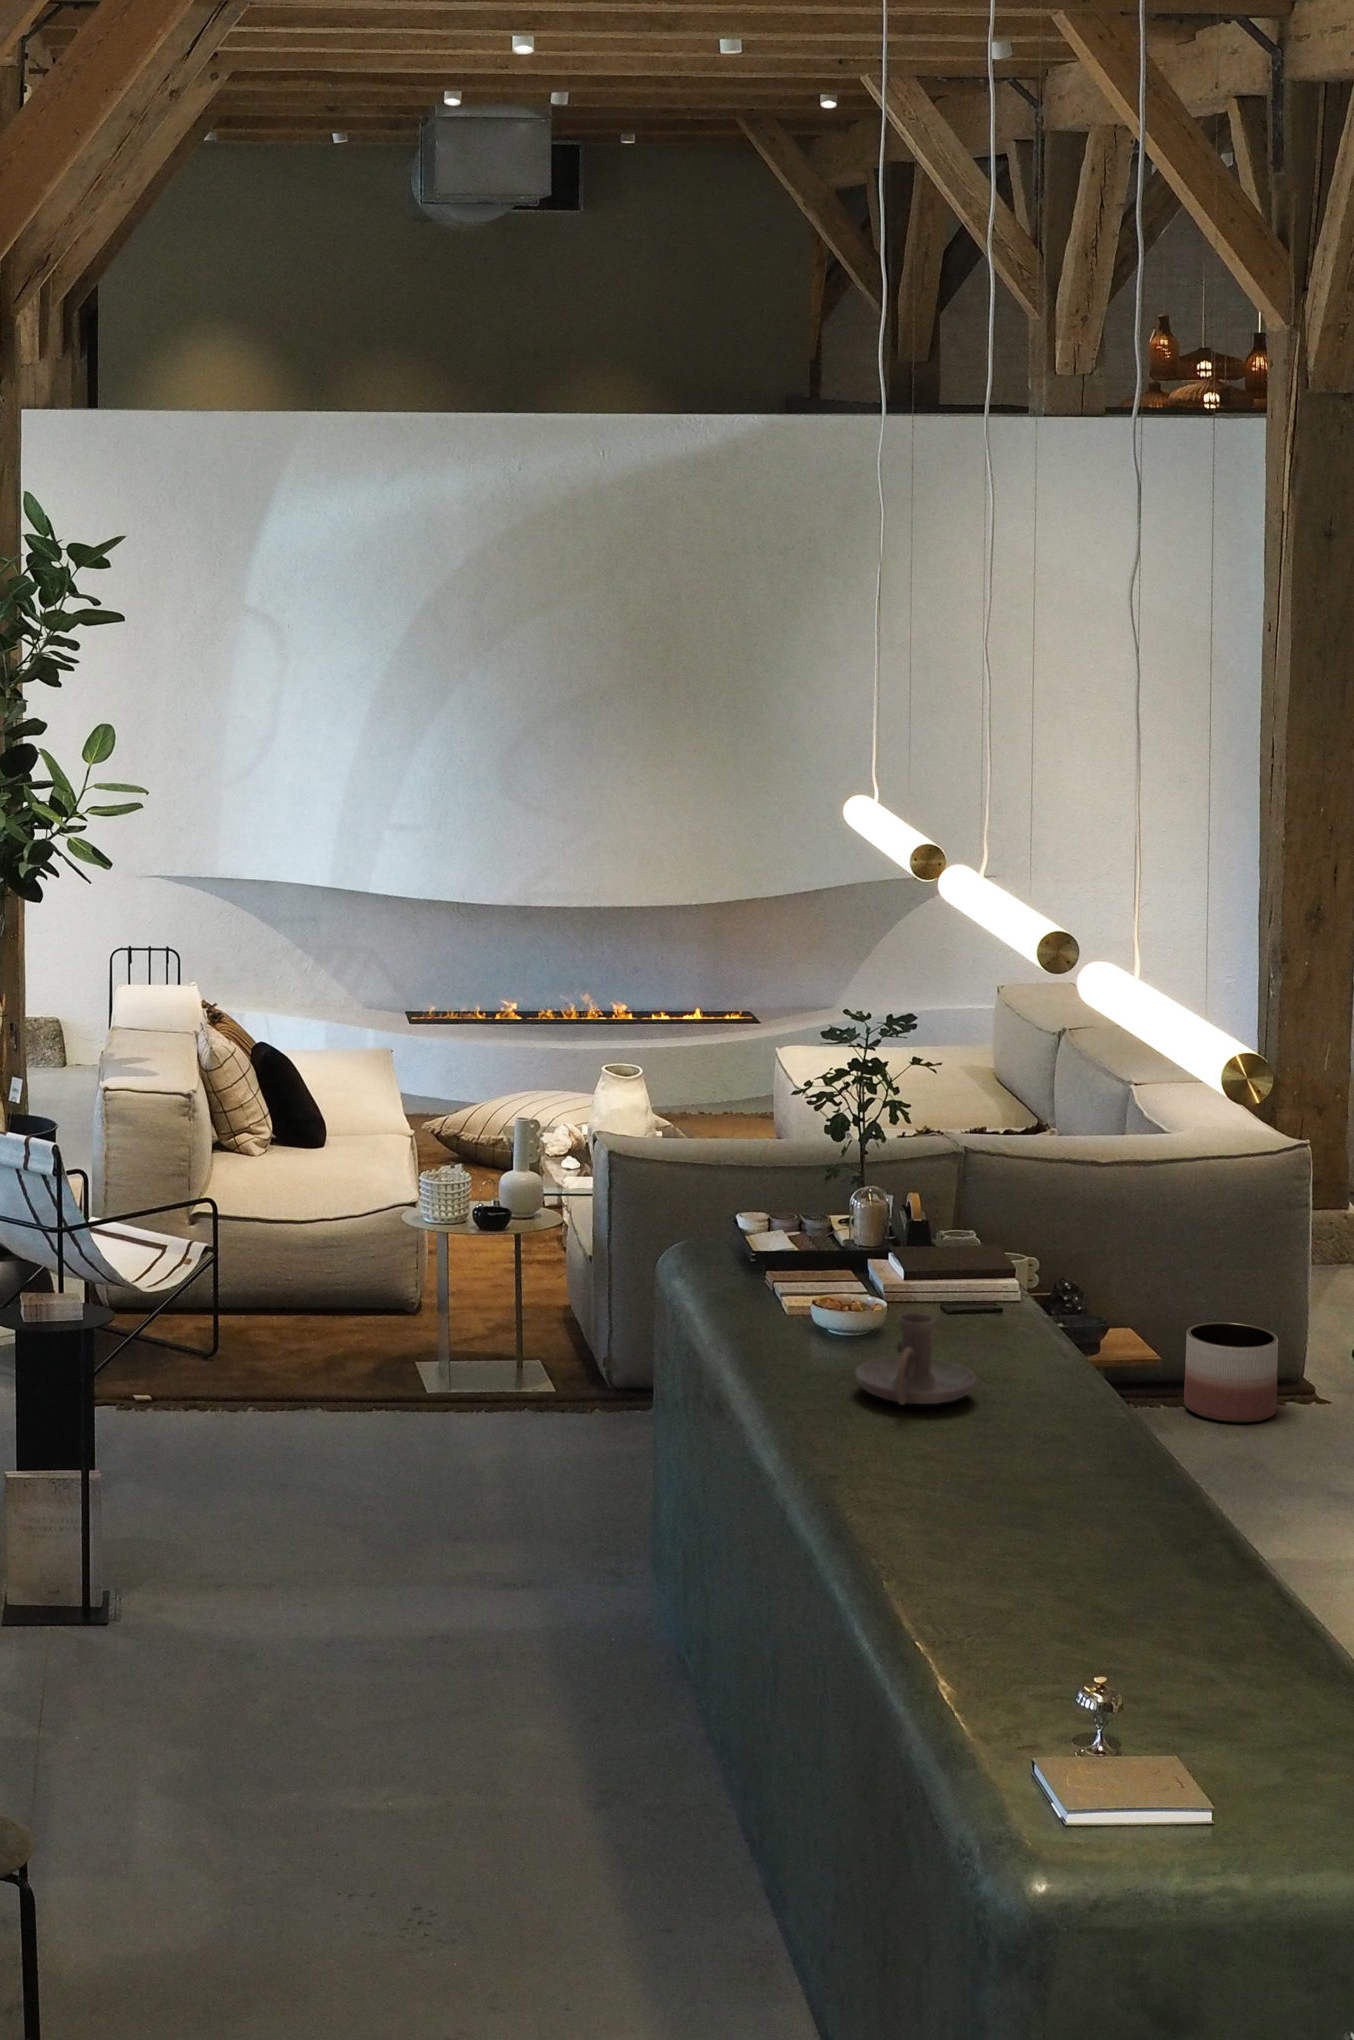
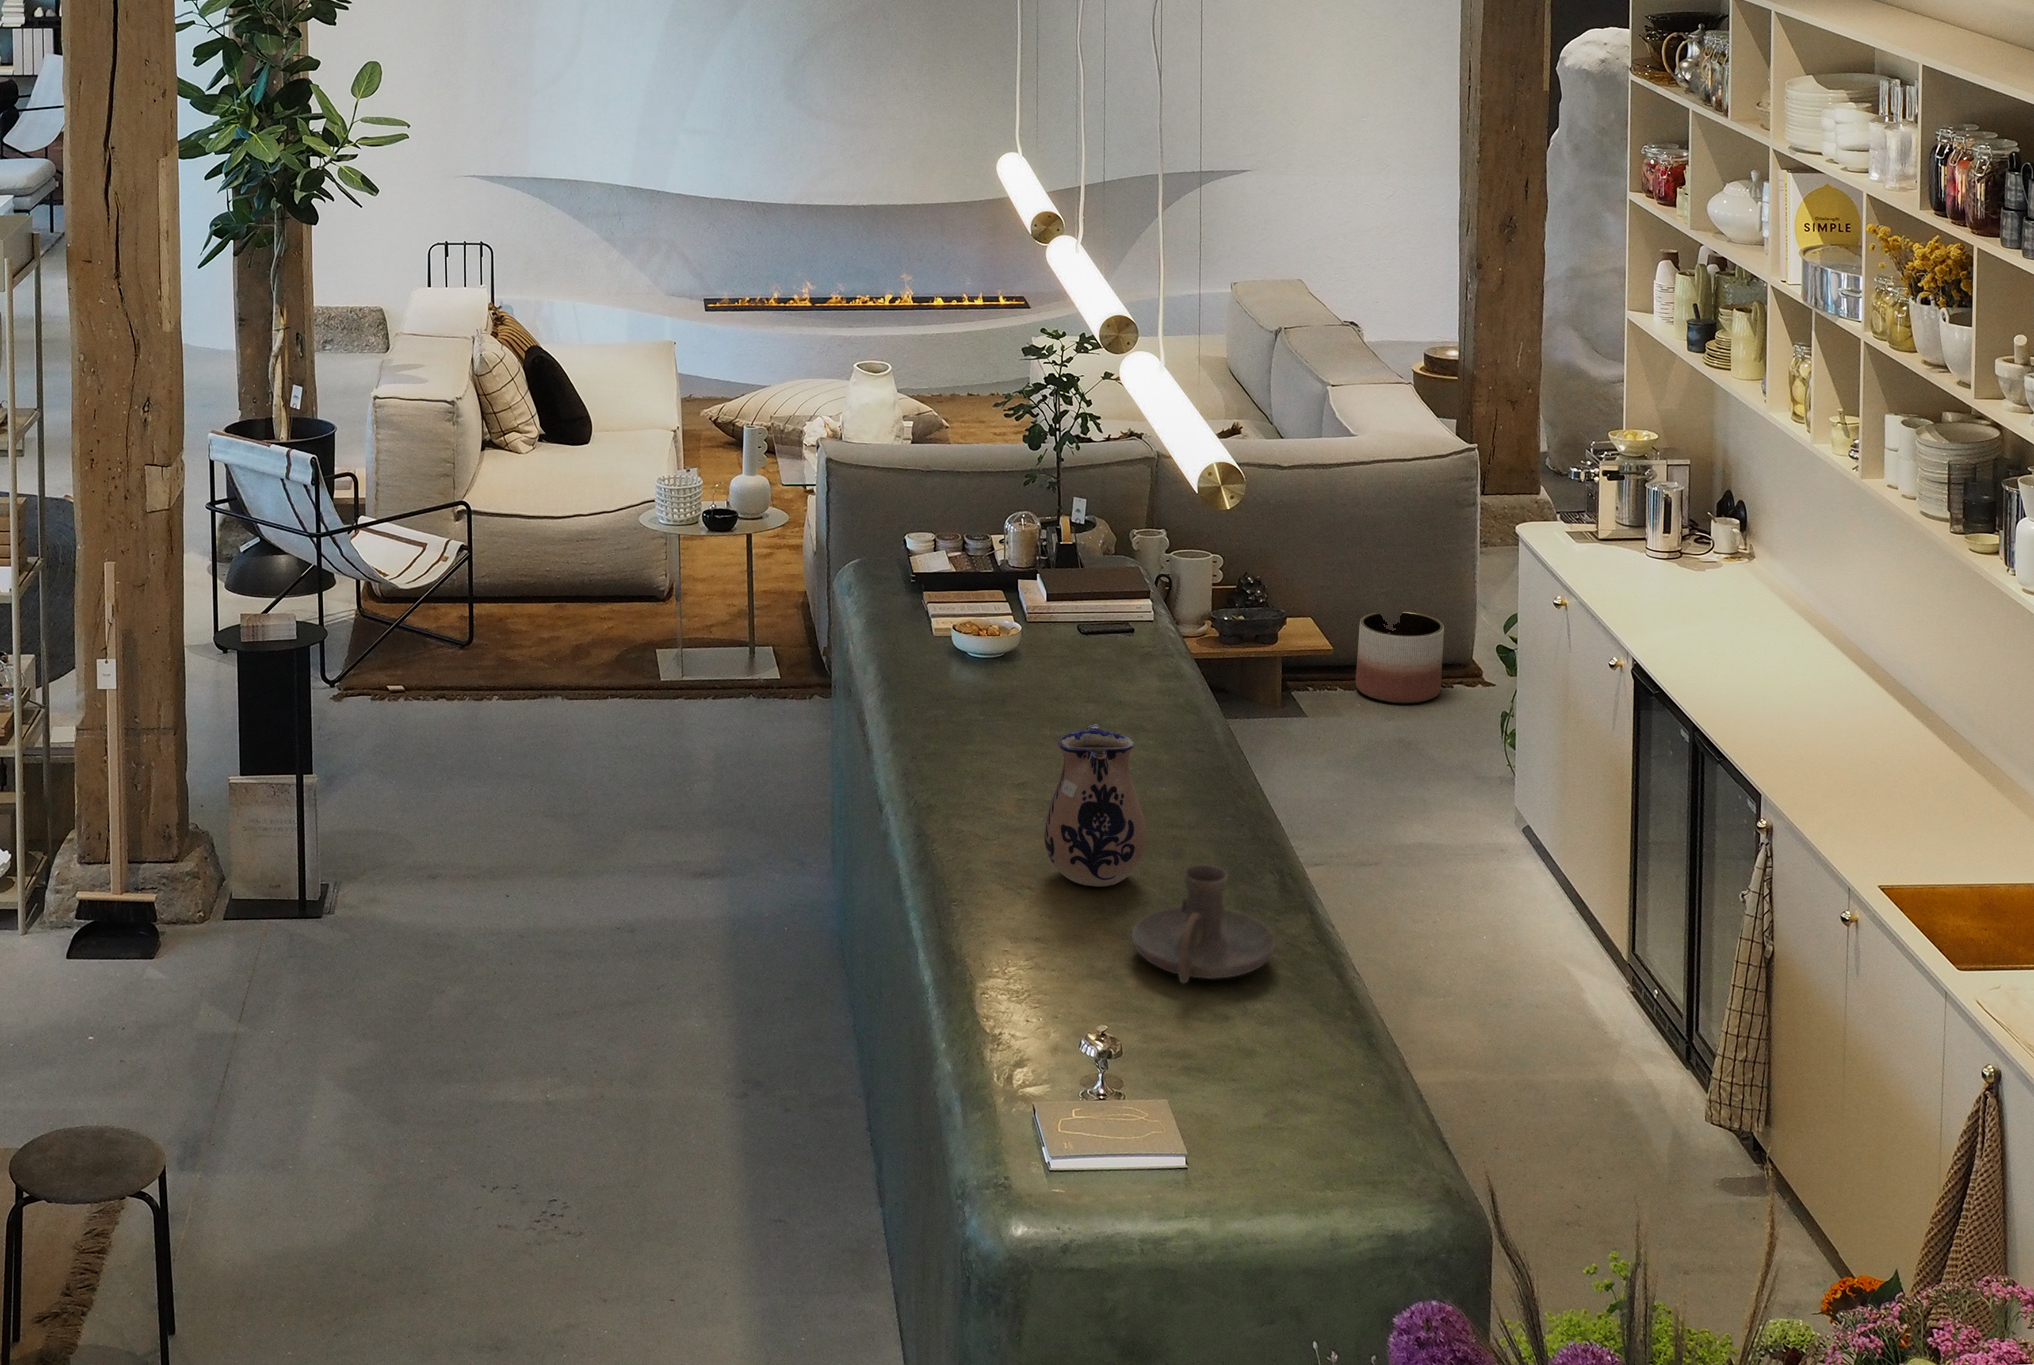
candle holder: present [856,1313,976,1405] -> present [1132,865,1275,984]
ceramic pitcher: none [975,1378,1085,1553] -> present [1044,724,1147,886]

